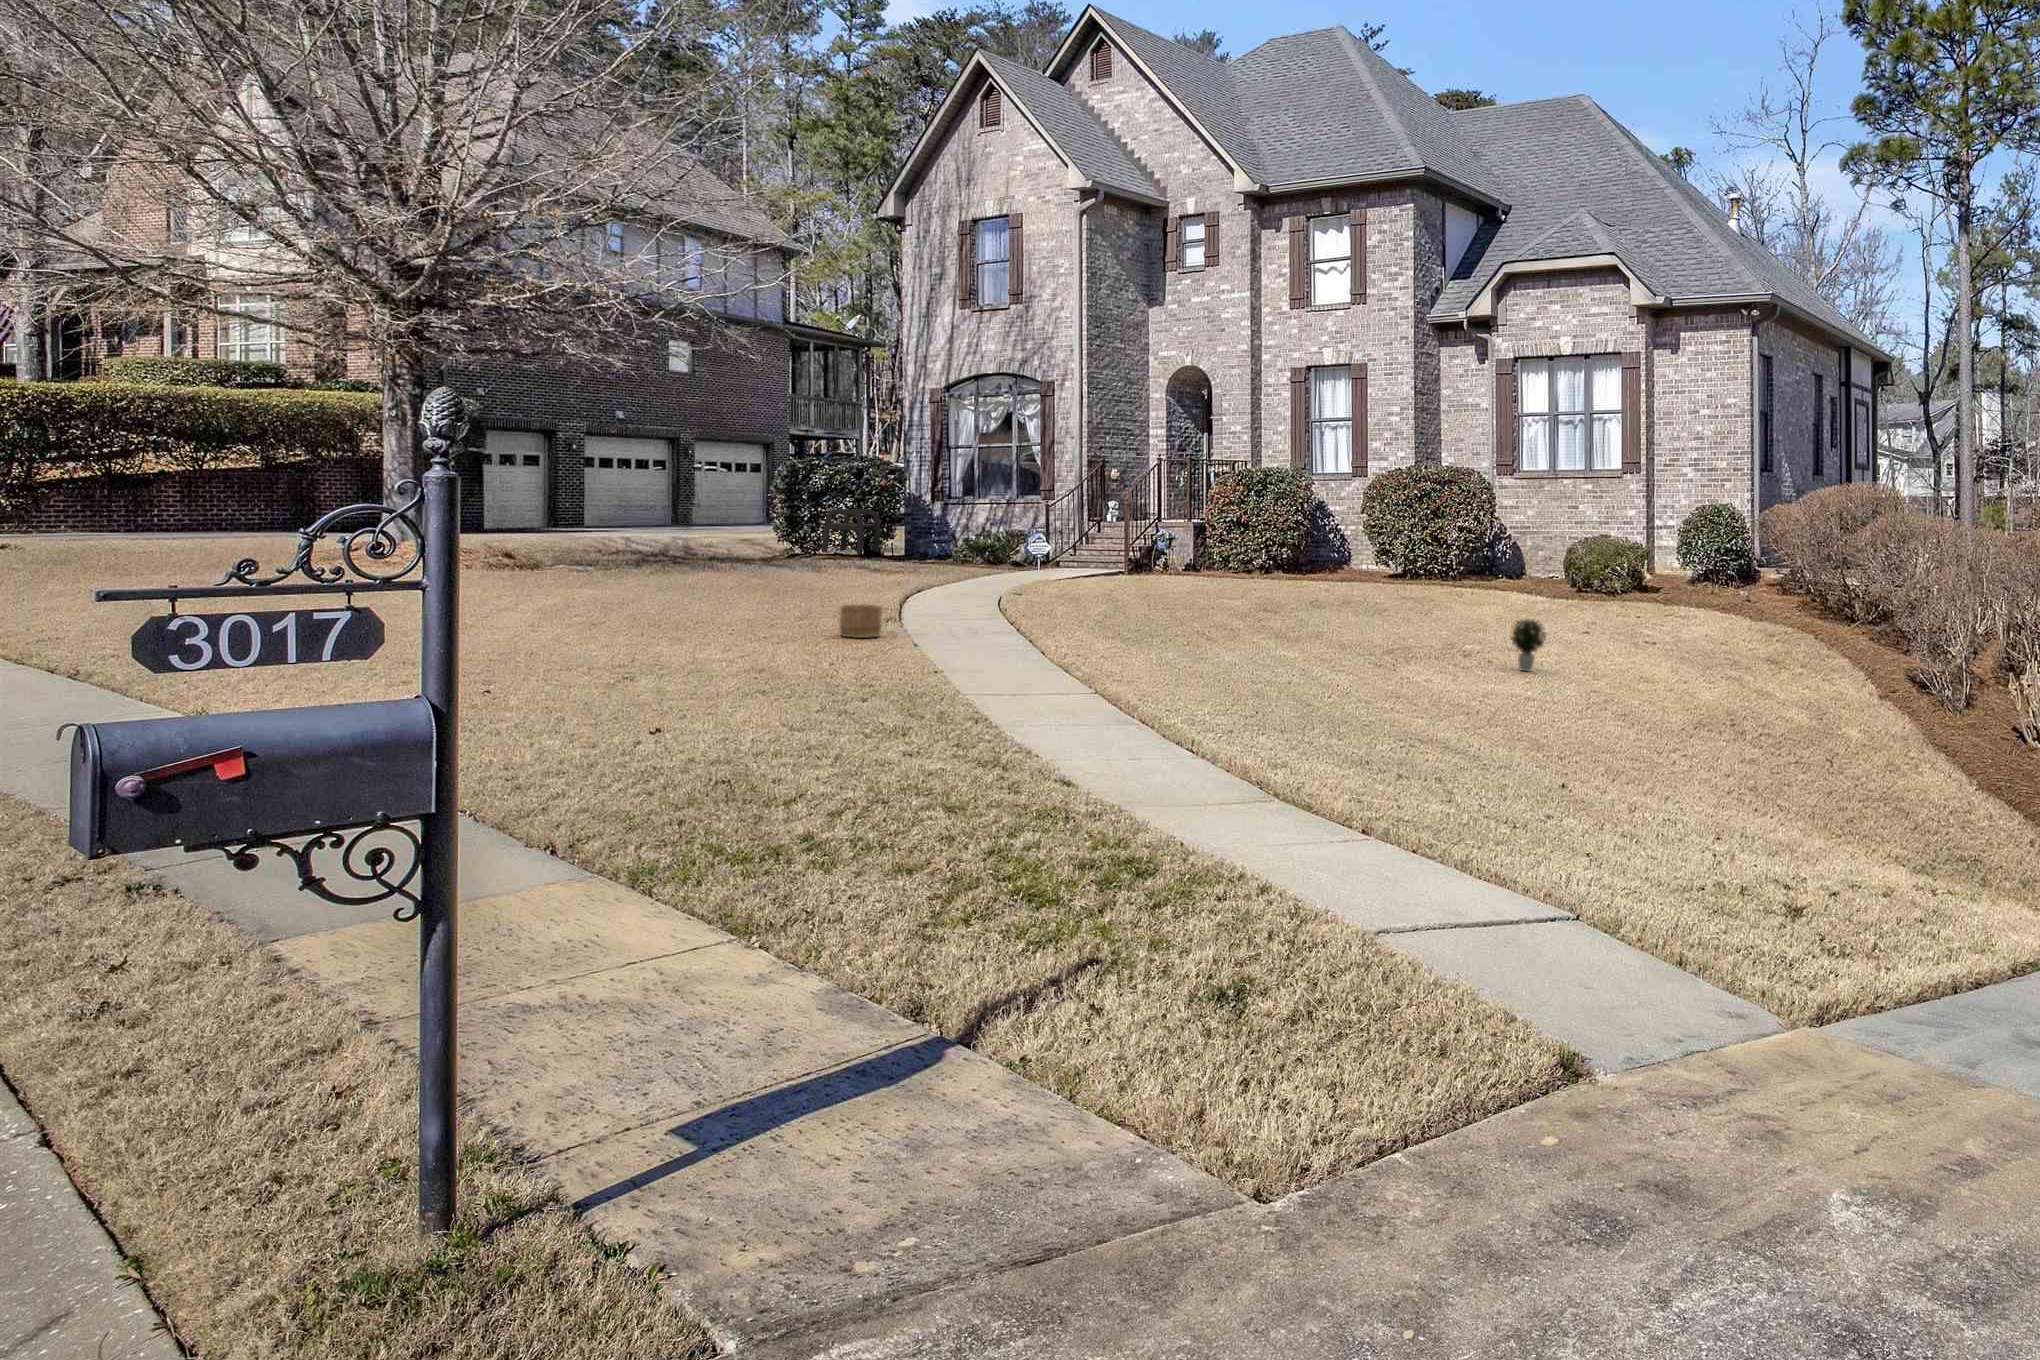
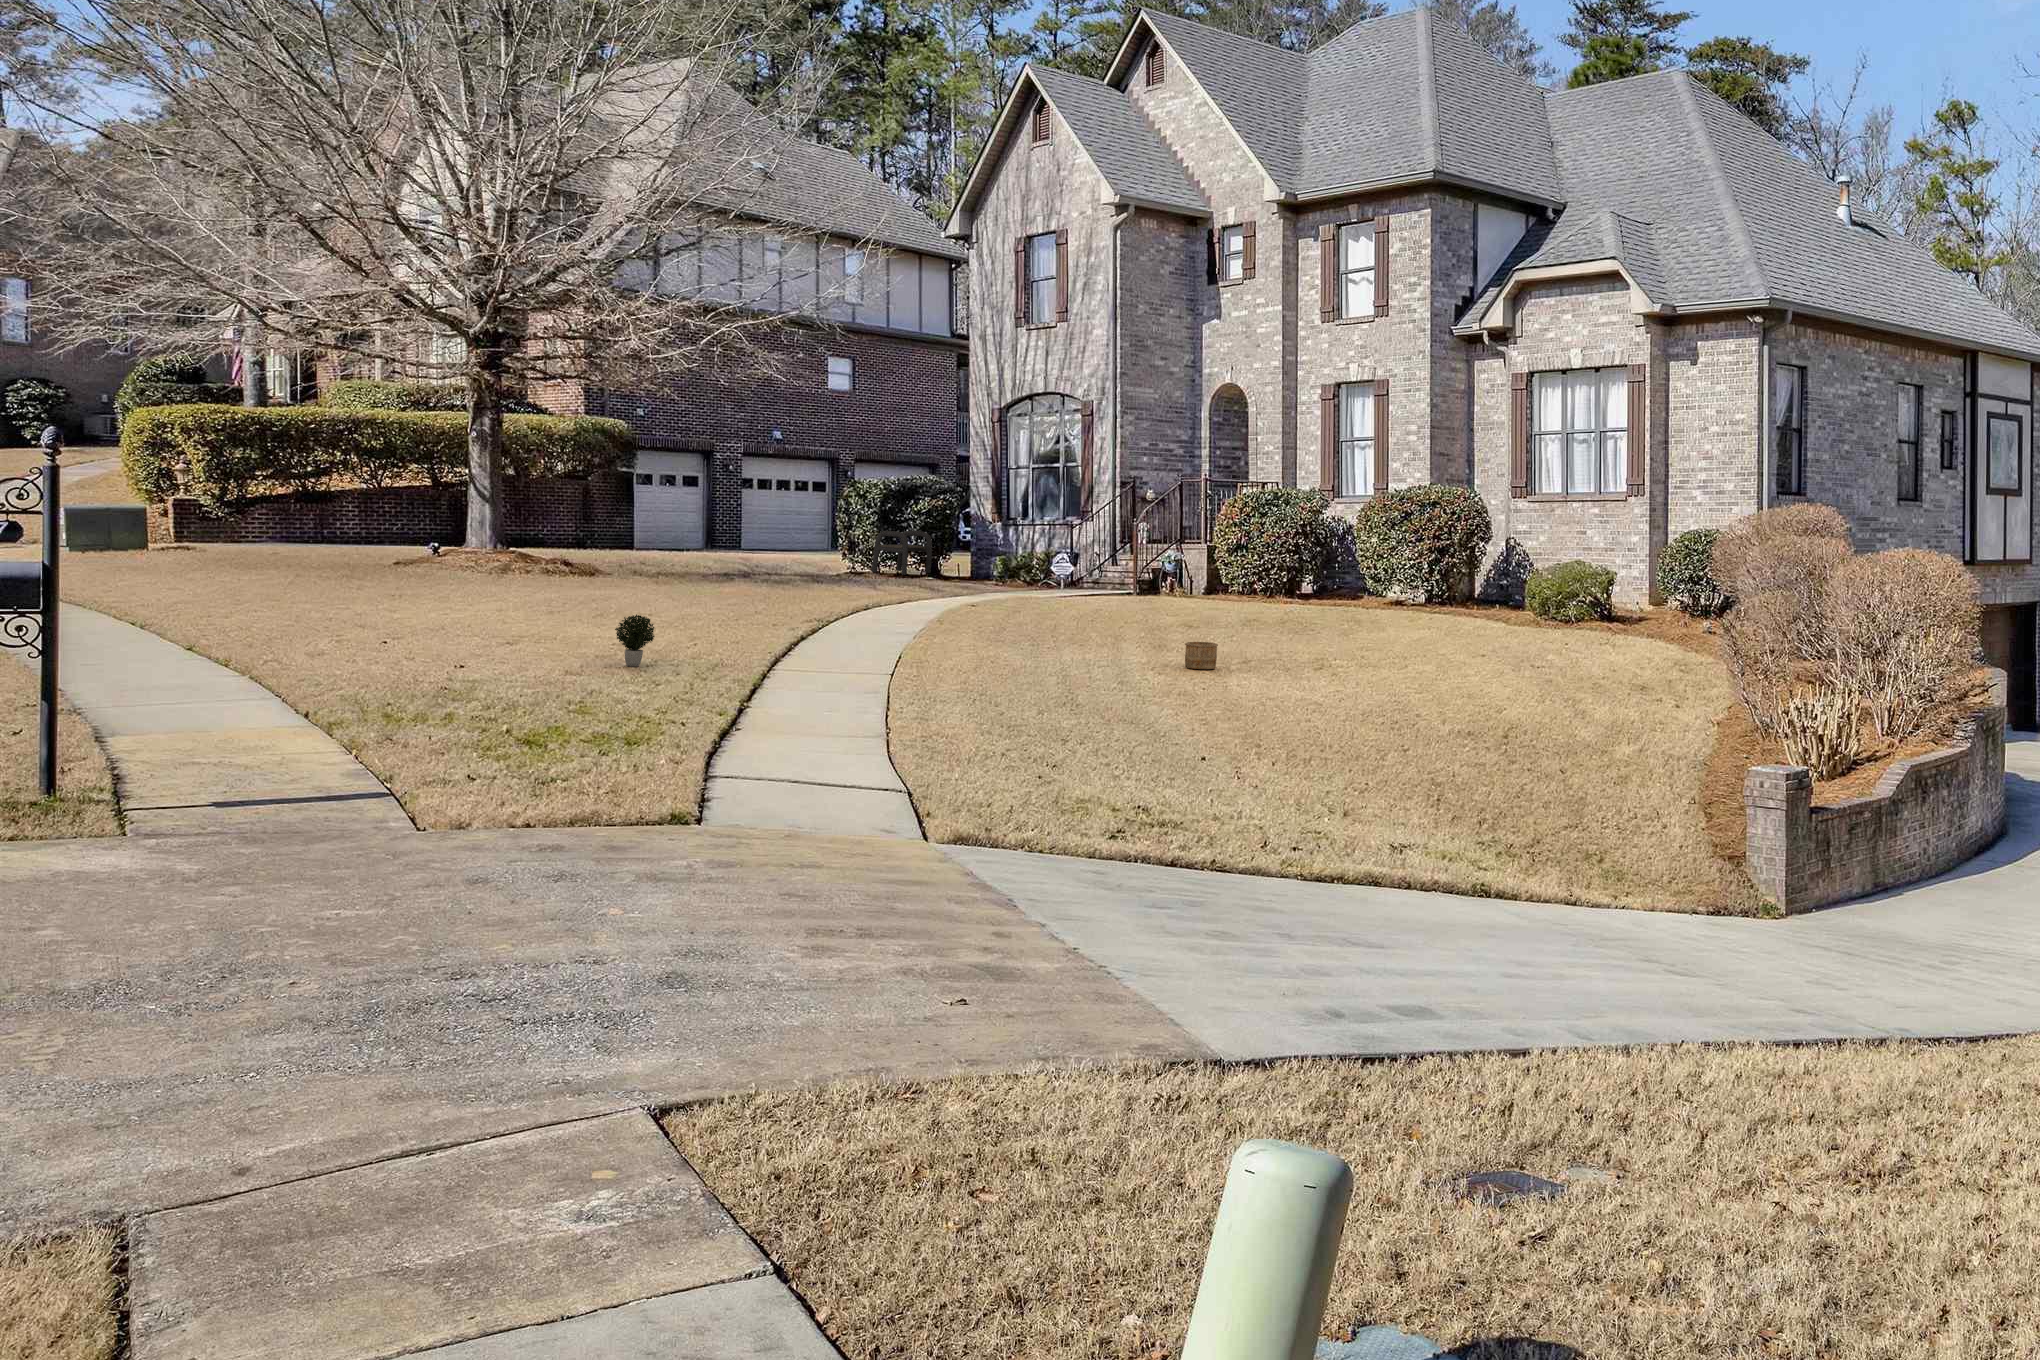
wooden bucket: present [840,605,882,638] -> present [1185,642,1218,669]
potted plant: present [1512,619,1546,671] -> present [615,614,655,667]

